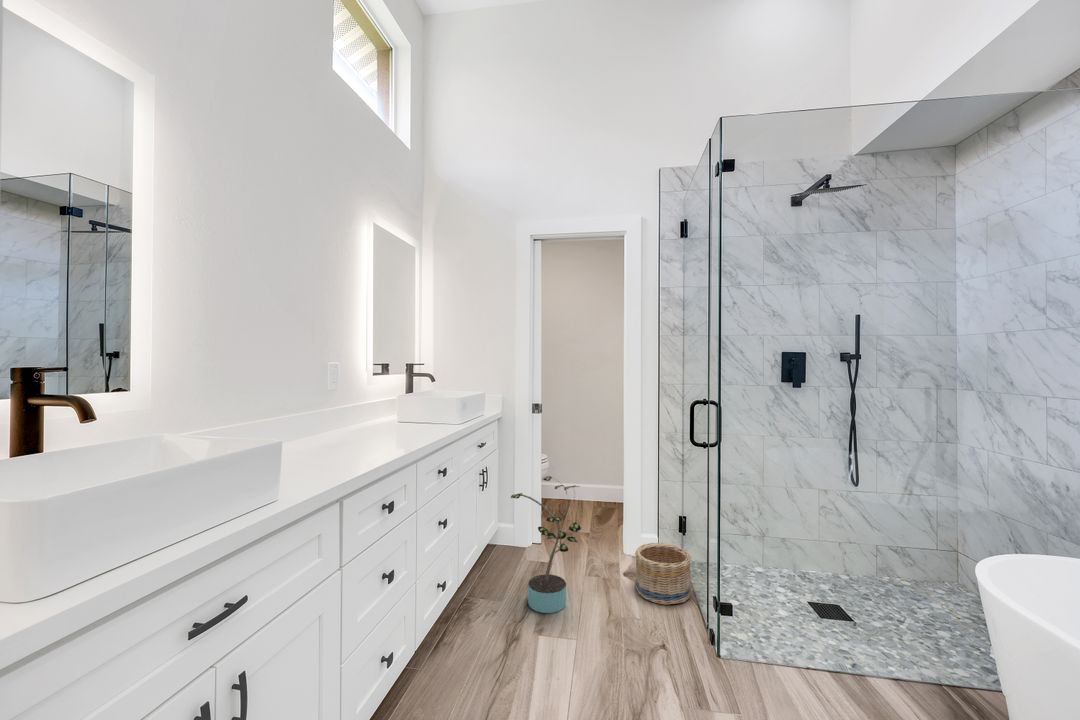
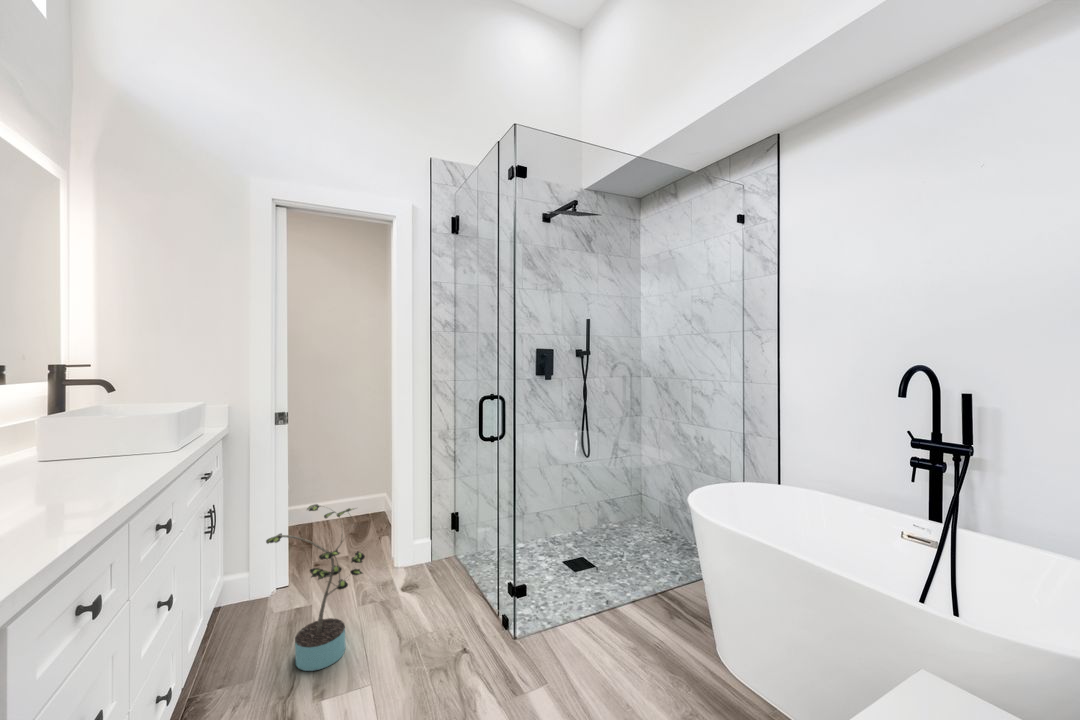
basket: present [635,543,691,605] -> none [416,544,471,608]

